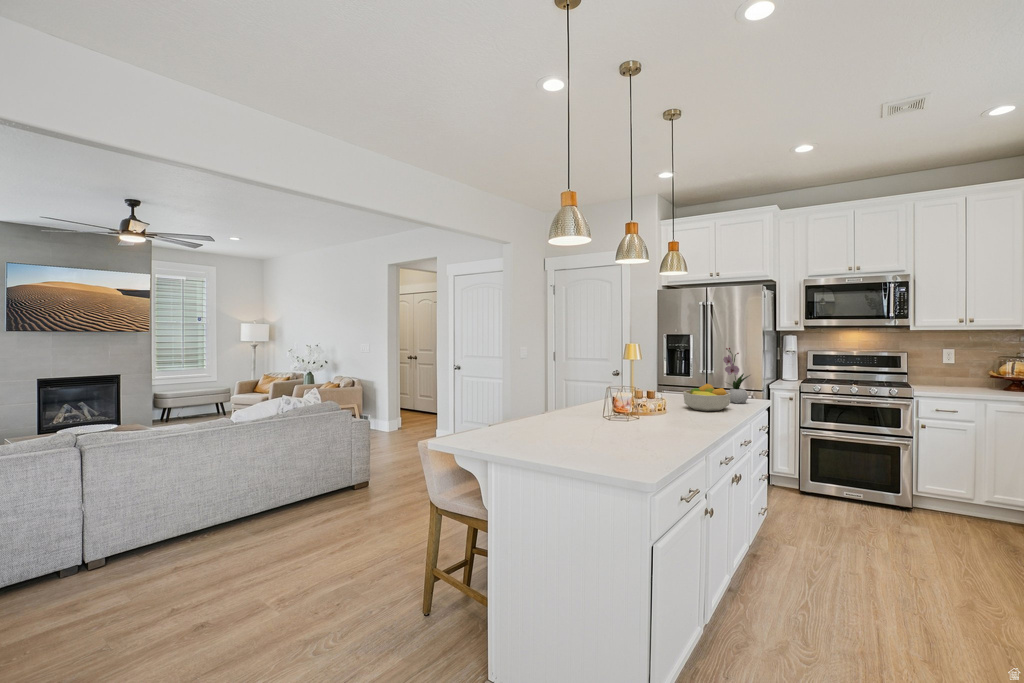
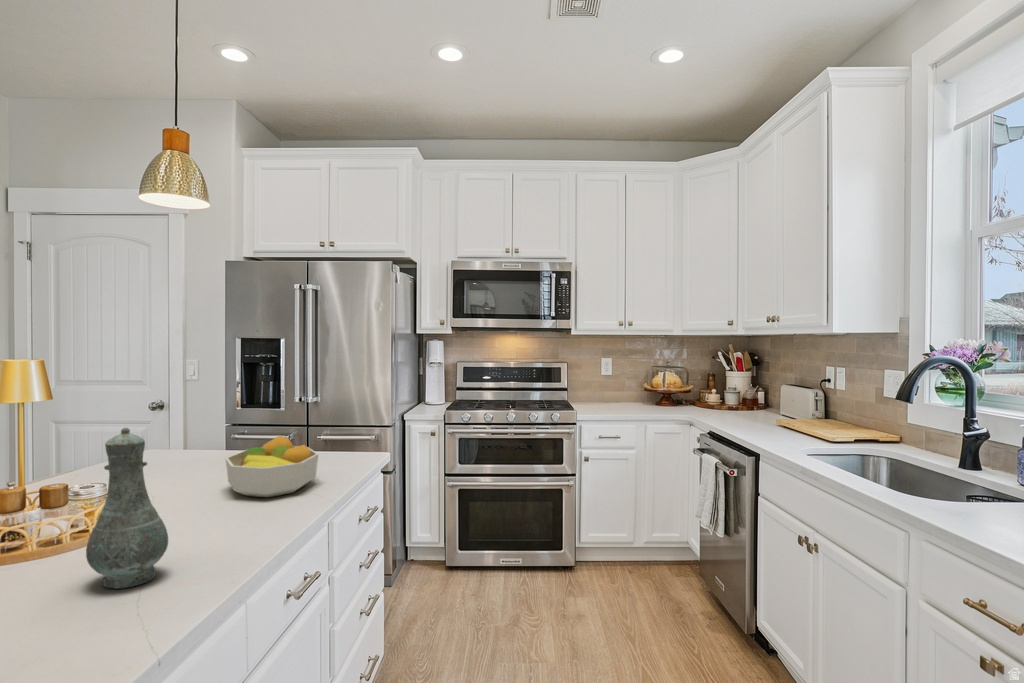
flower arrangement: present [723,348,750,403] -> none [317,364,364,464]
vase: none [658,367,686,427] -> present [86,428,168,588]

